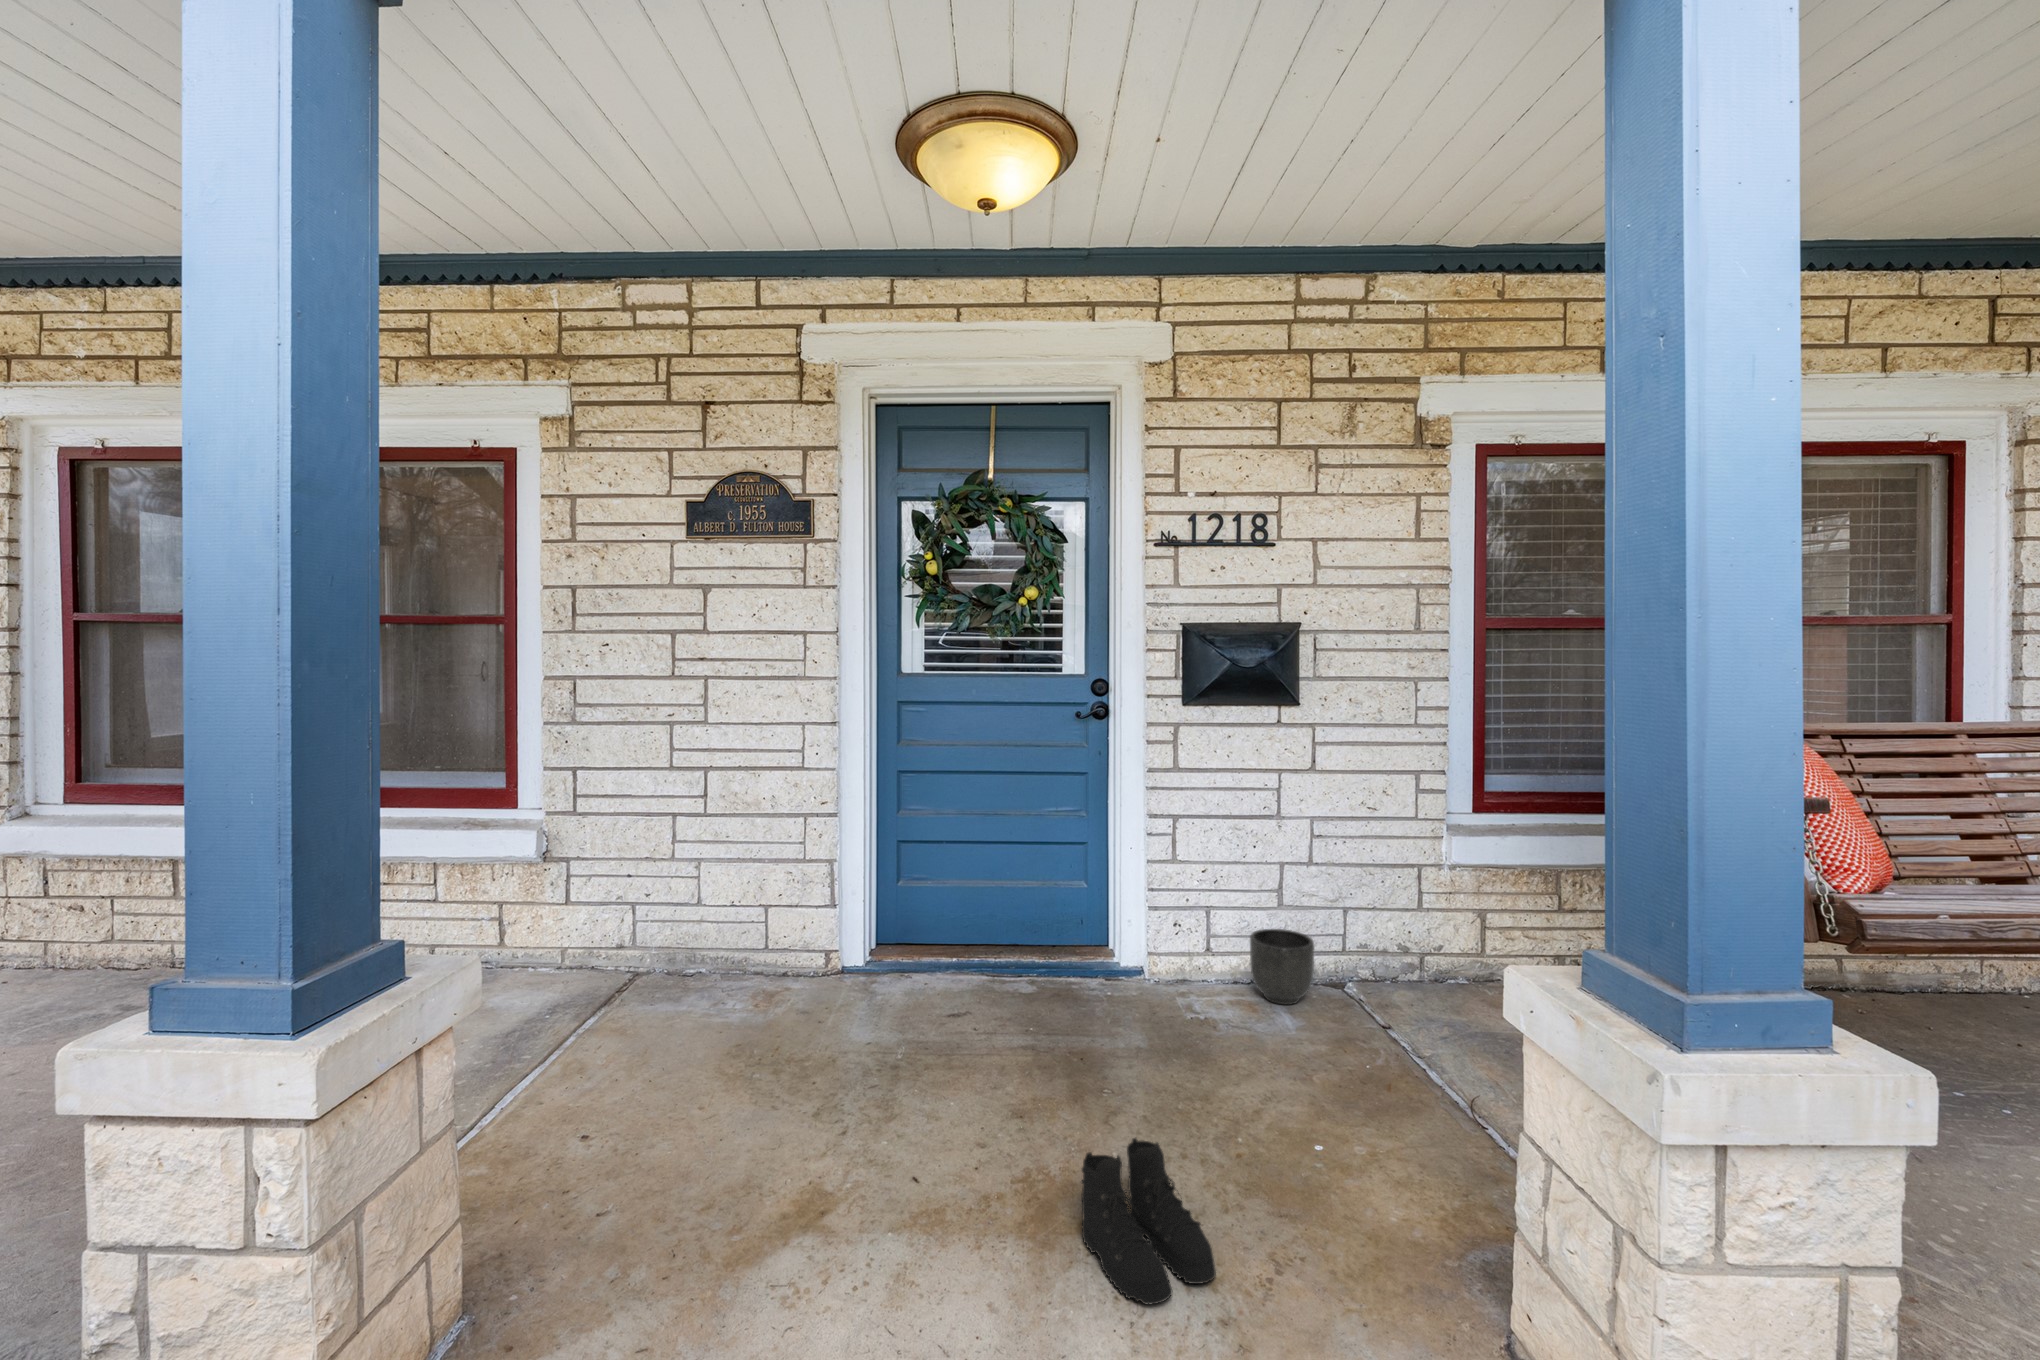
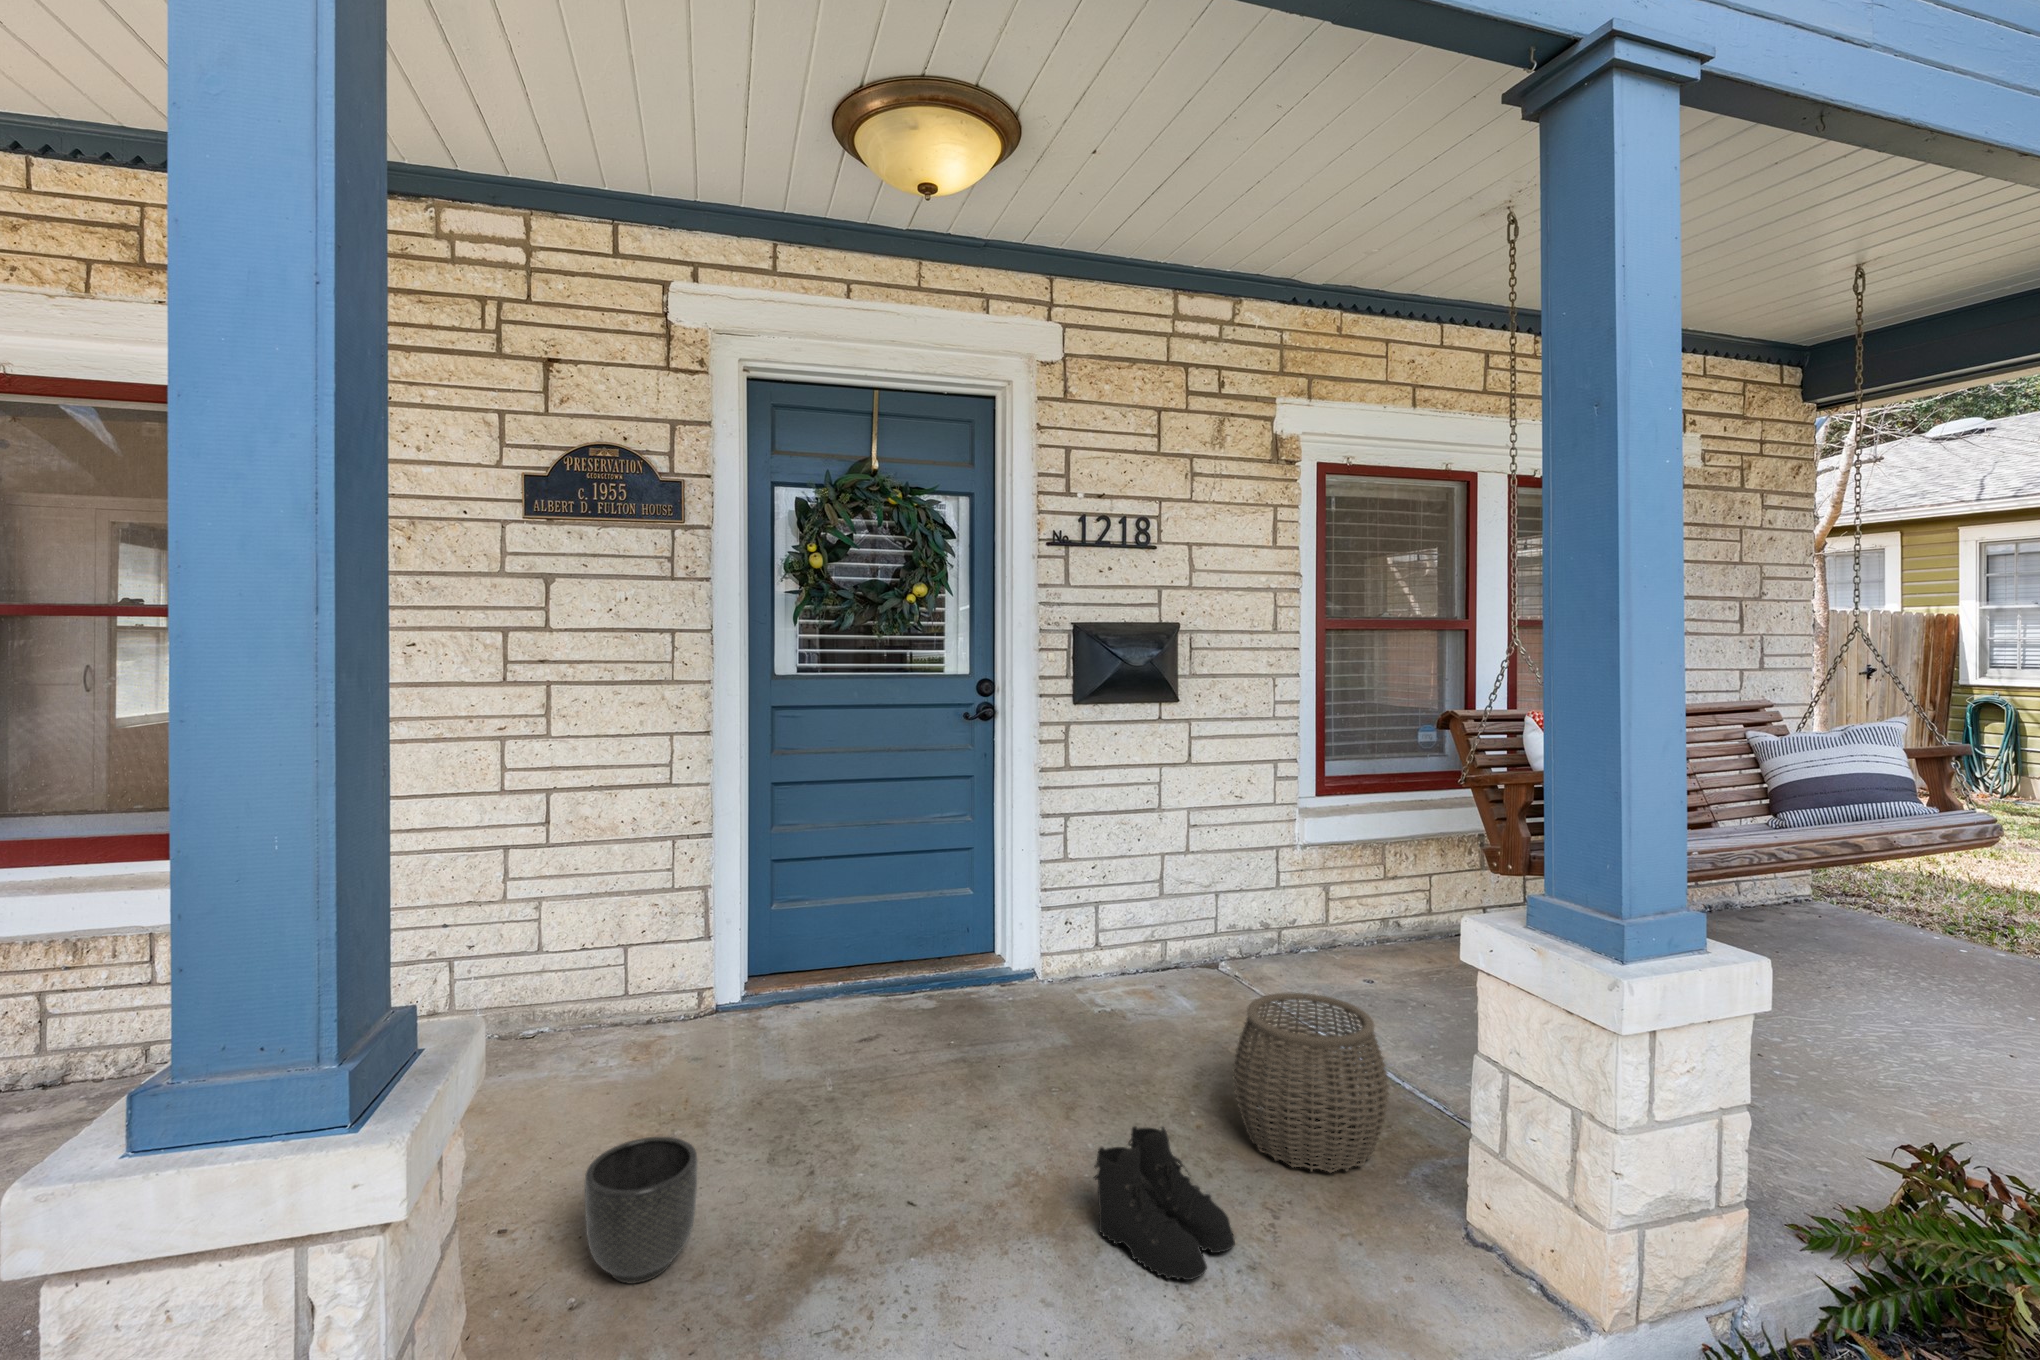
planter: present [1250,929,1314,1005] -> present [585,1137,698,1284]
woven basket: none [1270,1023,1445,1228] -> present [1233,993,1390,1173]

